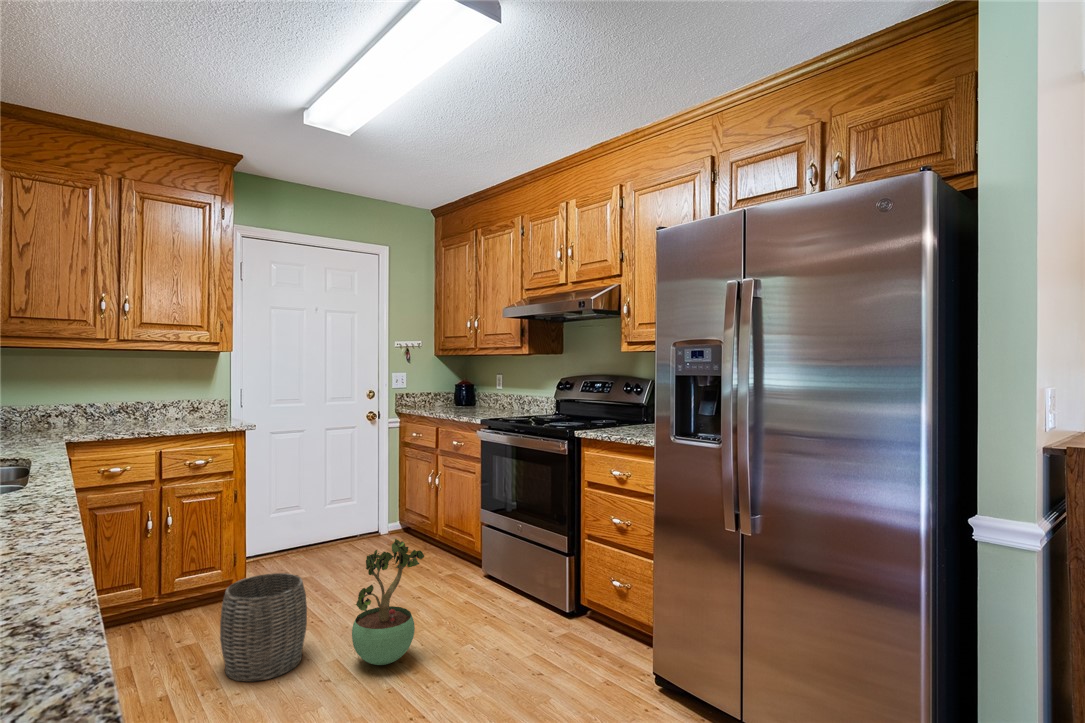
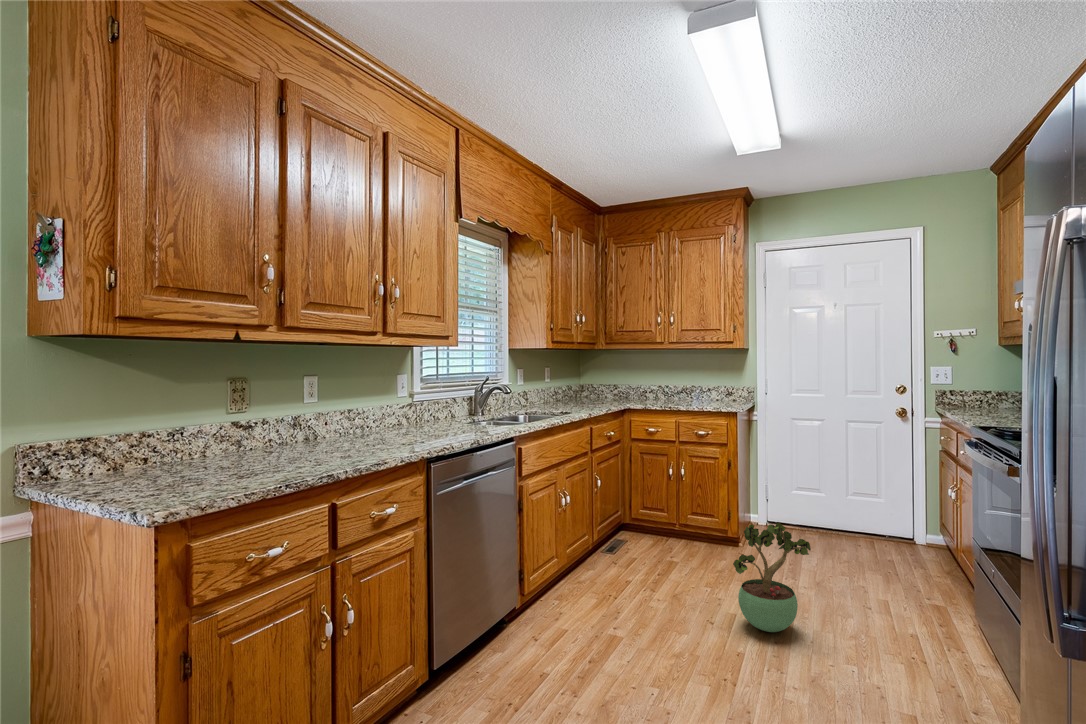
woven basket: present [220,573,307,682] -> none [664,522,727,601]

